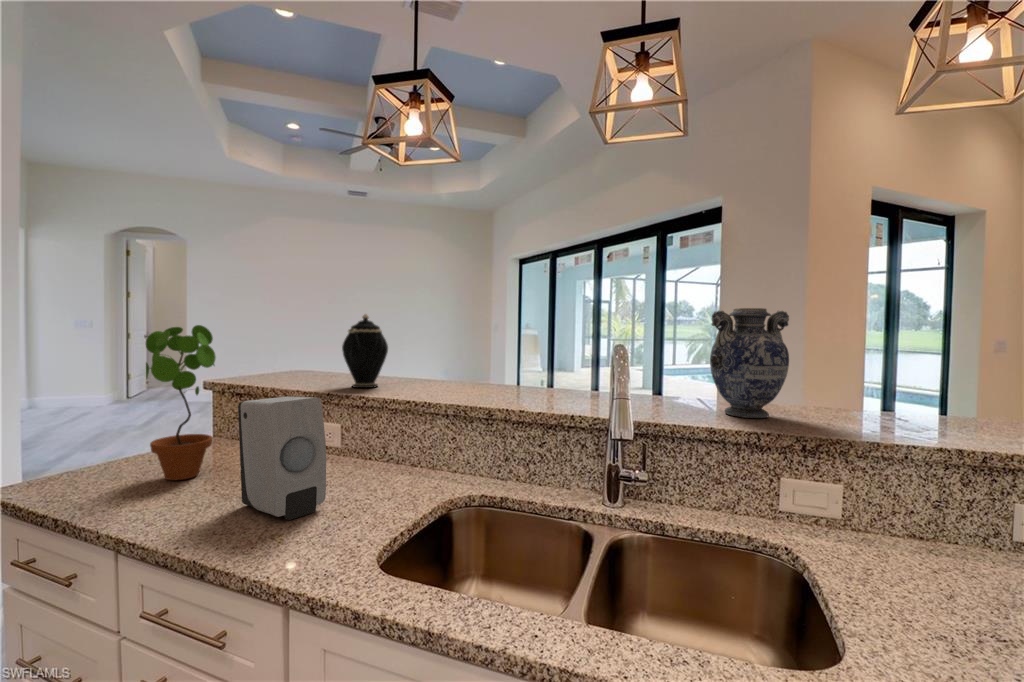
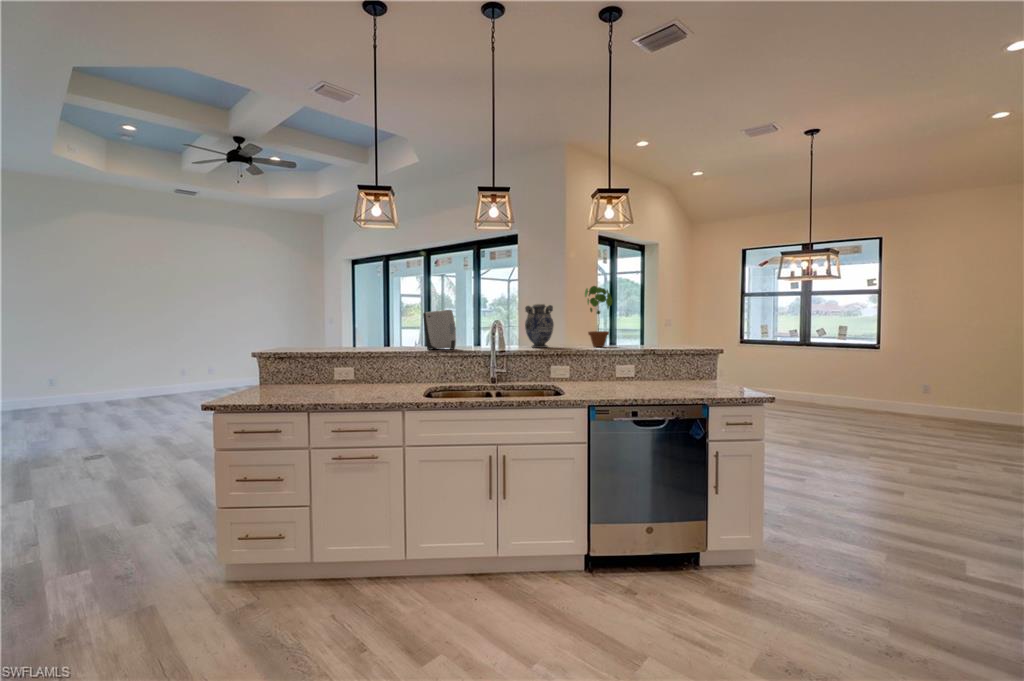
teapot: present [342,314,388,388] -> none [341,311,366,351]
potted plant: present [146,325,216,480] -> present [585,286,612,347]
soap dispenser: present [238,397,326,520] -> present [423,310,456,350]

